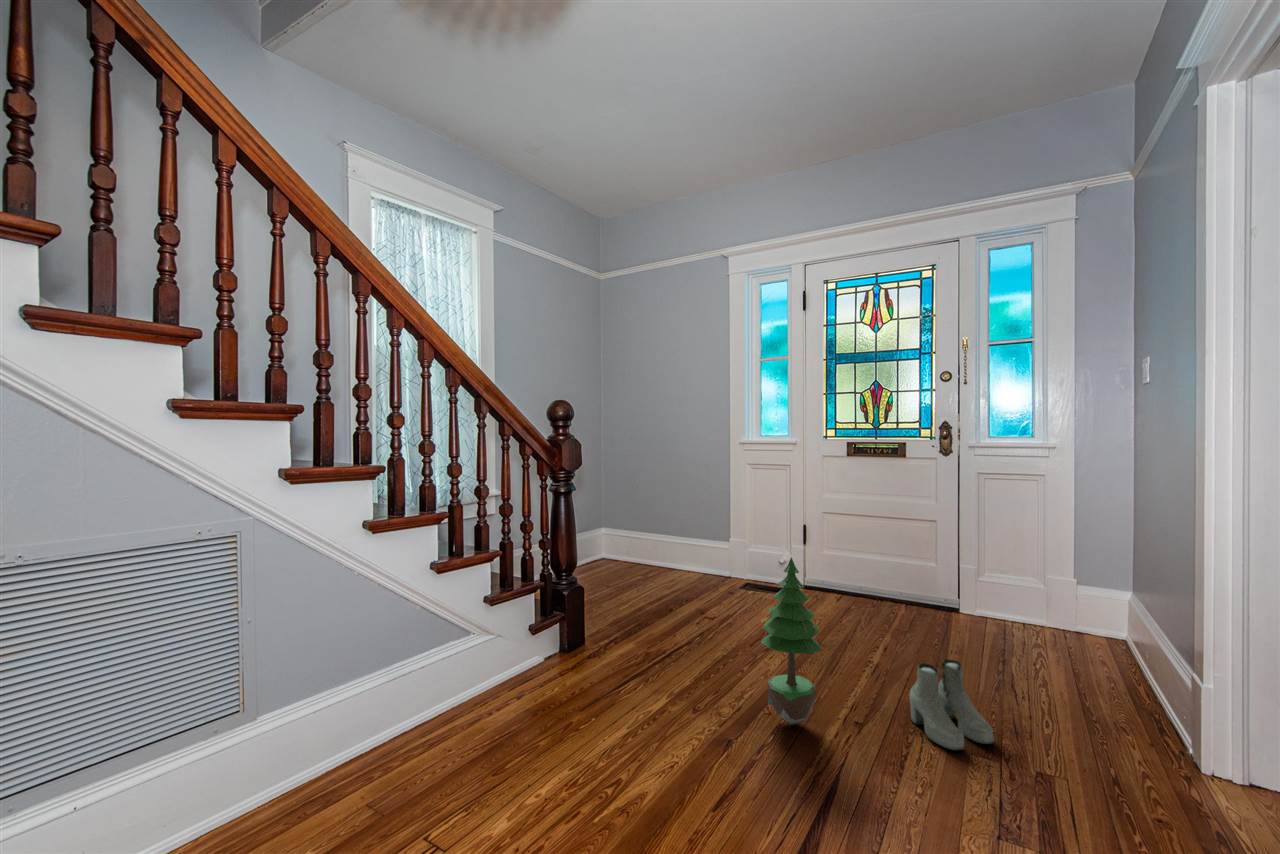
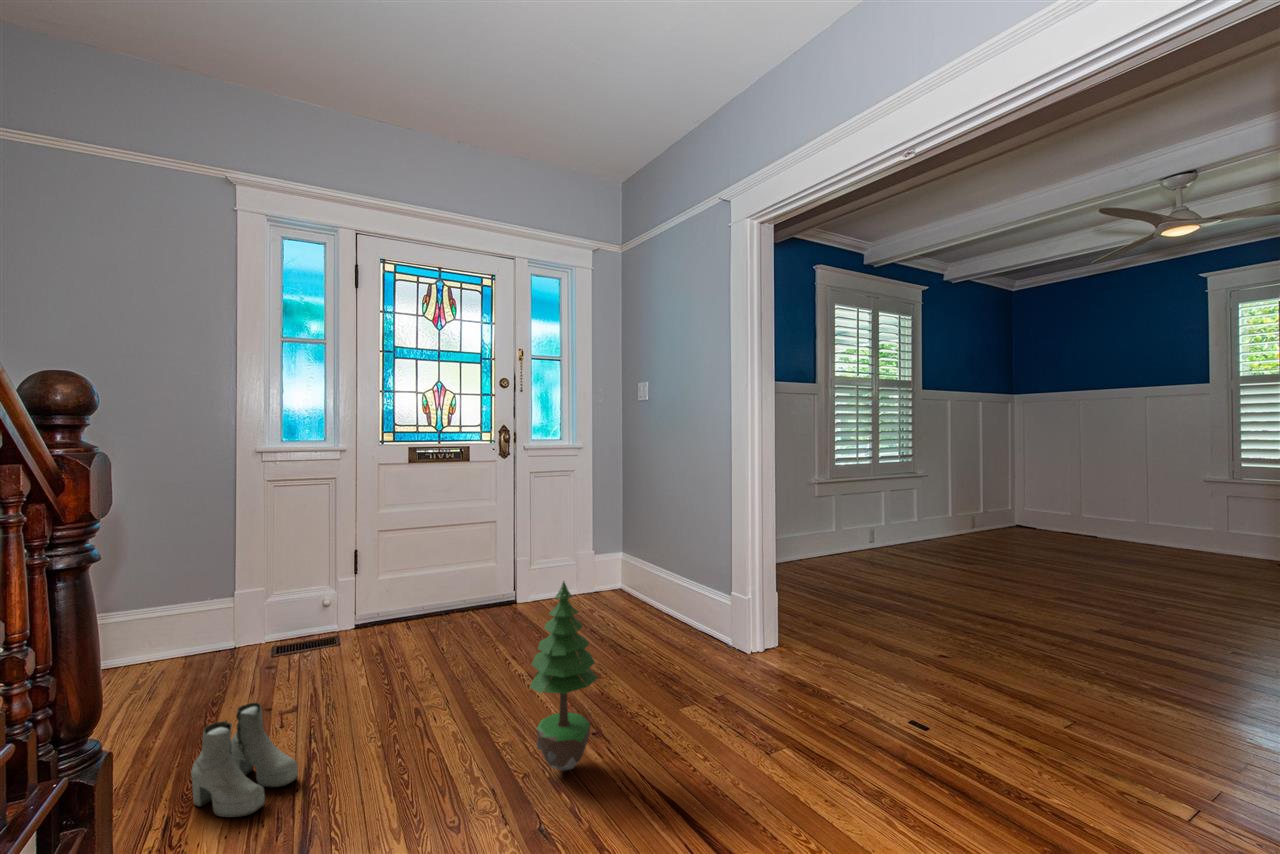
boots: present [909,659,994,750] -> present [191,703,298,817]

